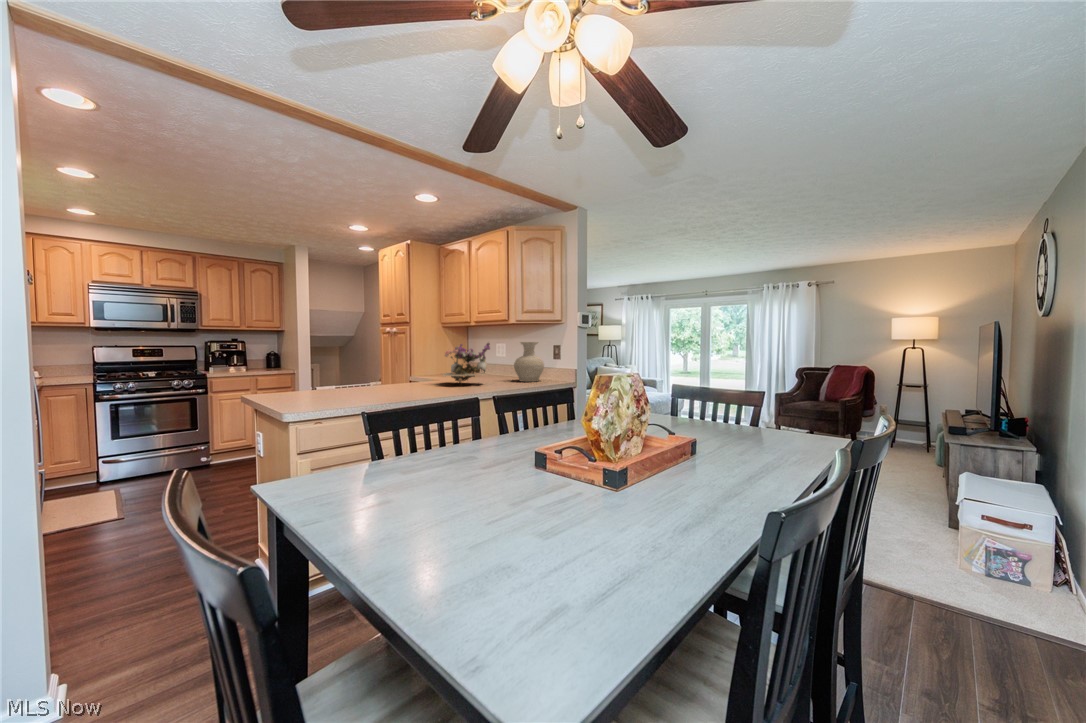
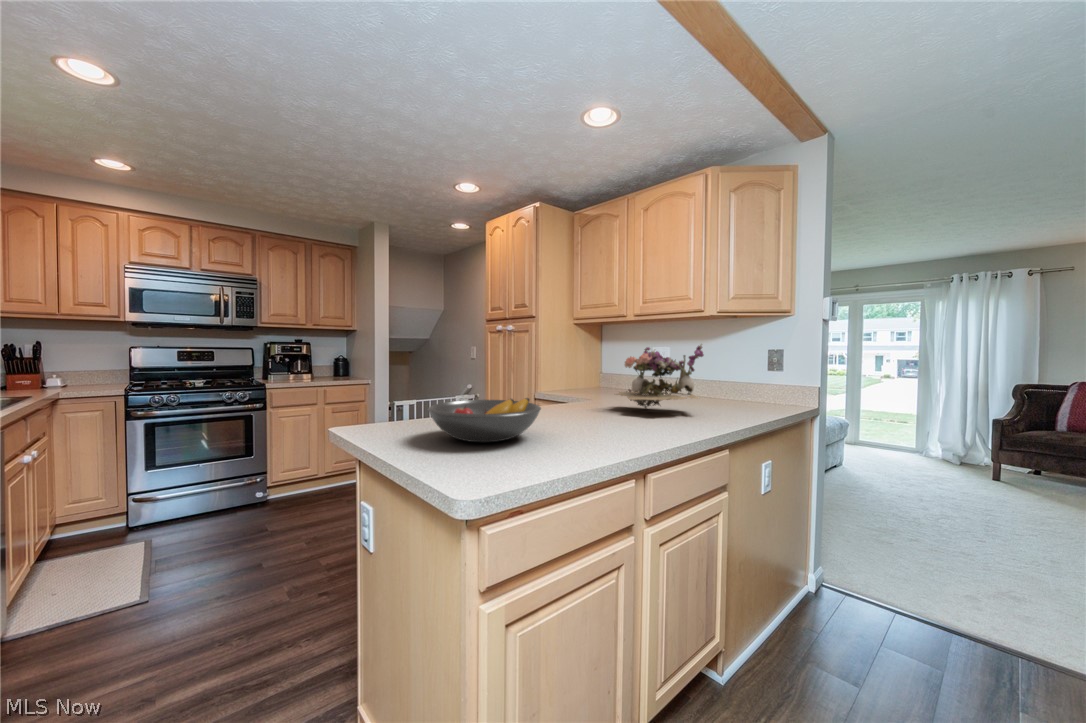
vase: present [514,342,544,382] -> none [716,345,768,408]
fruit bowl: none [295,373,364,397] -> present [428,398,541,442]

